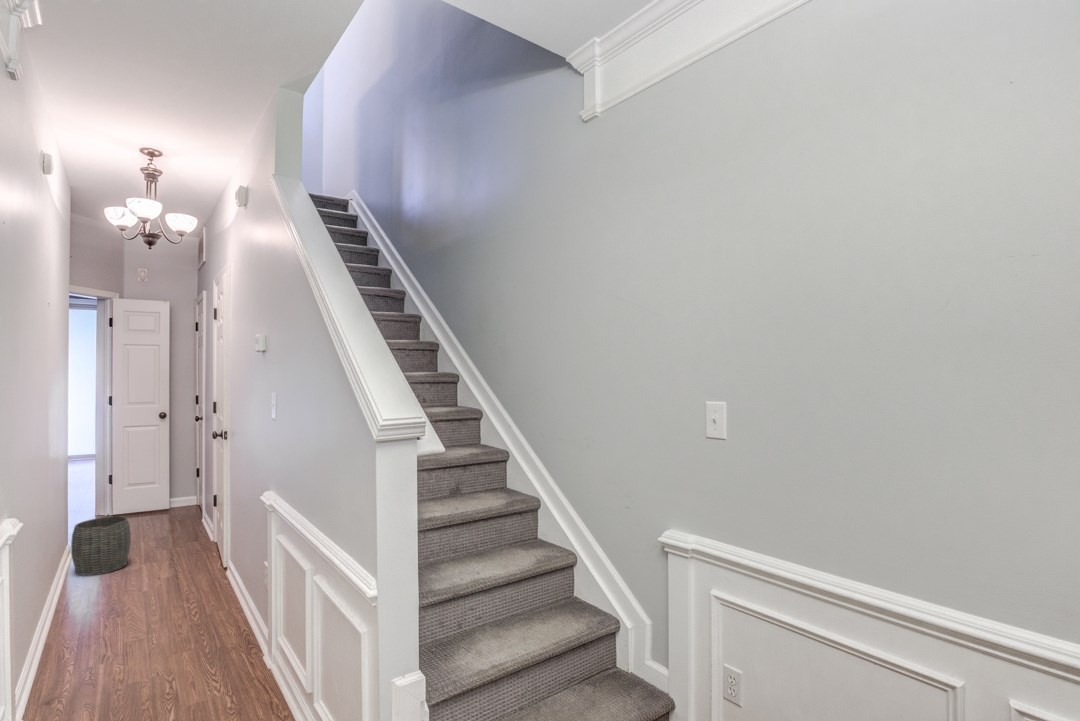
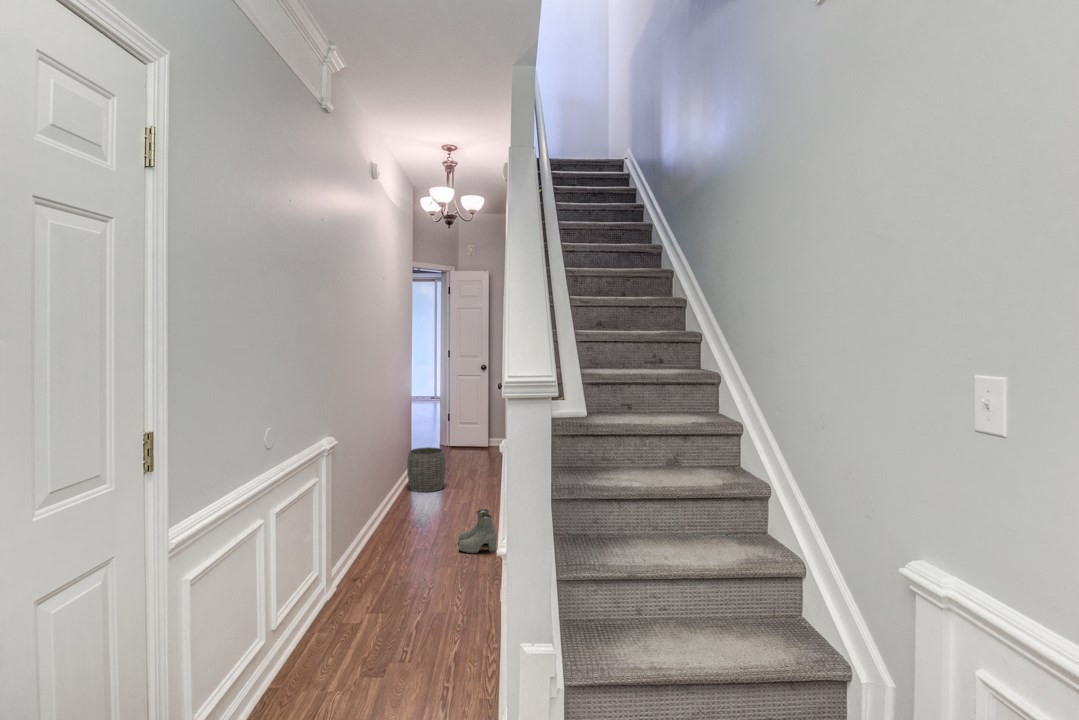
boots: none [182,575,237,630] -> present [458,509,497,553]

